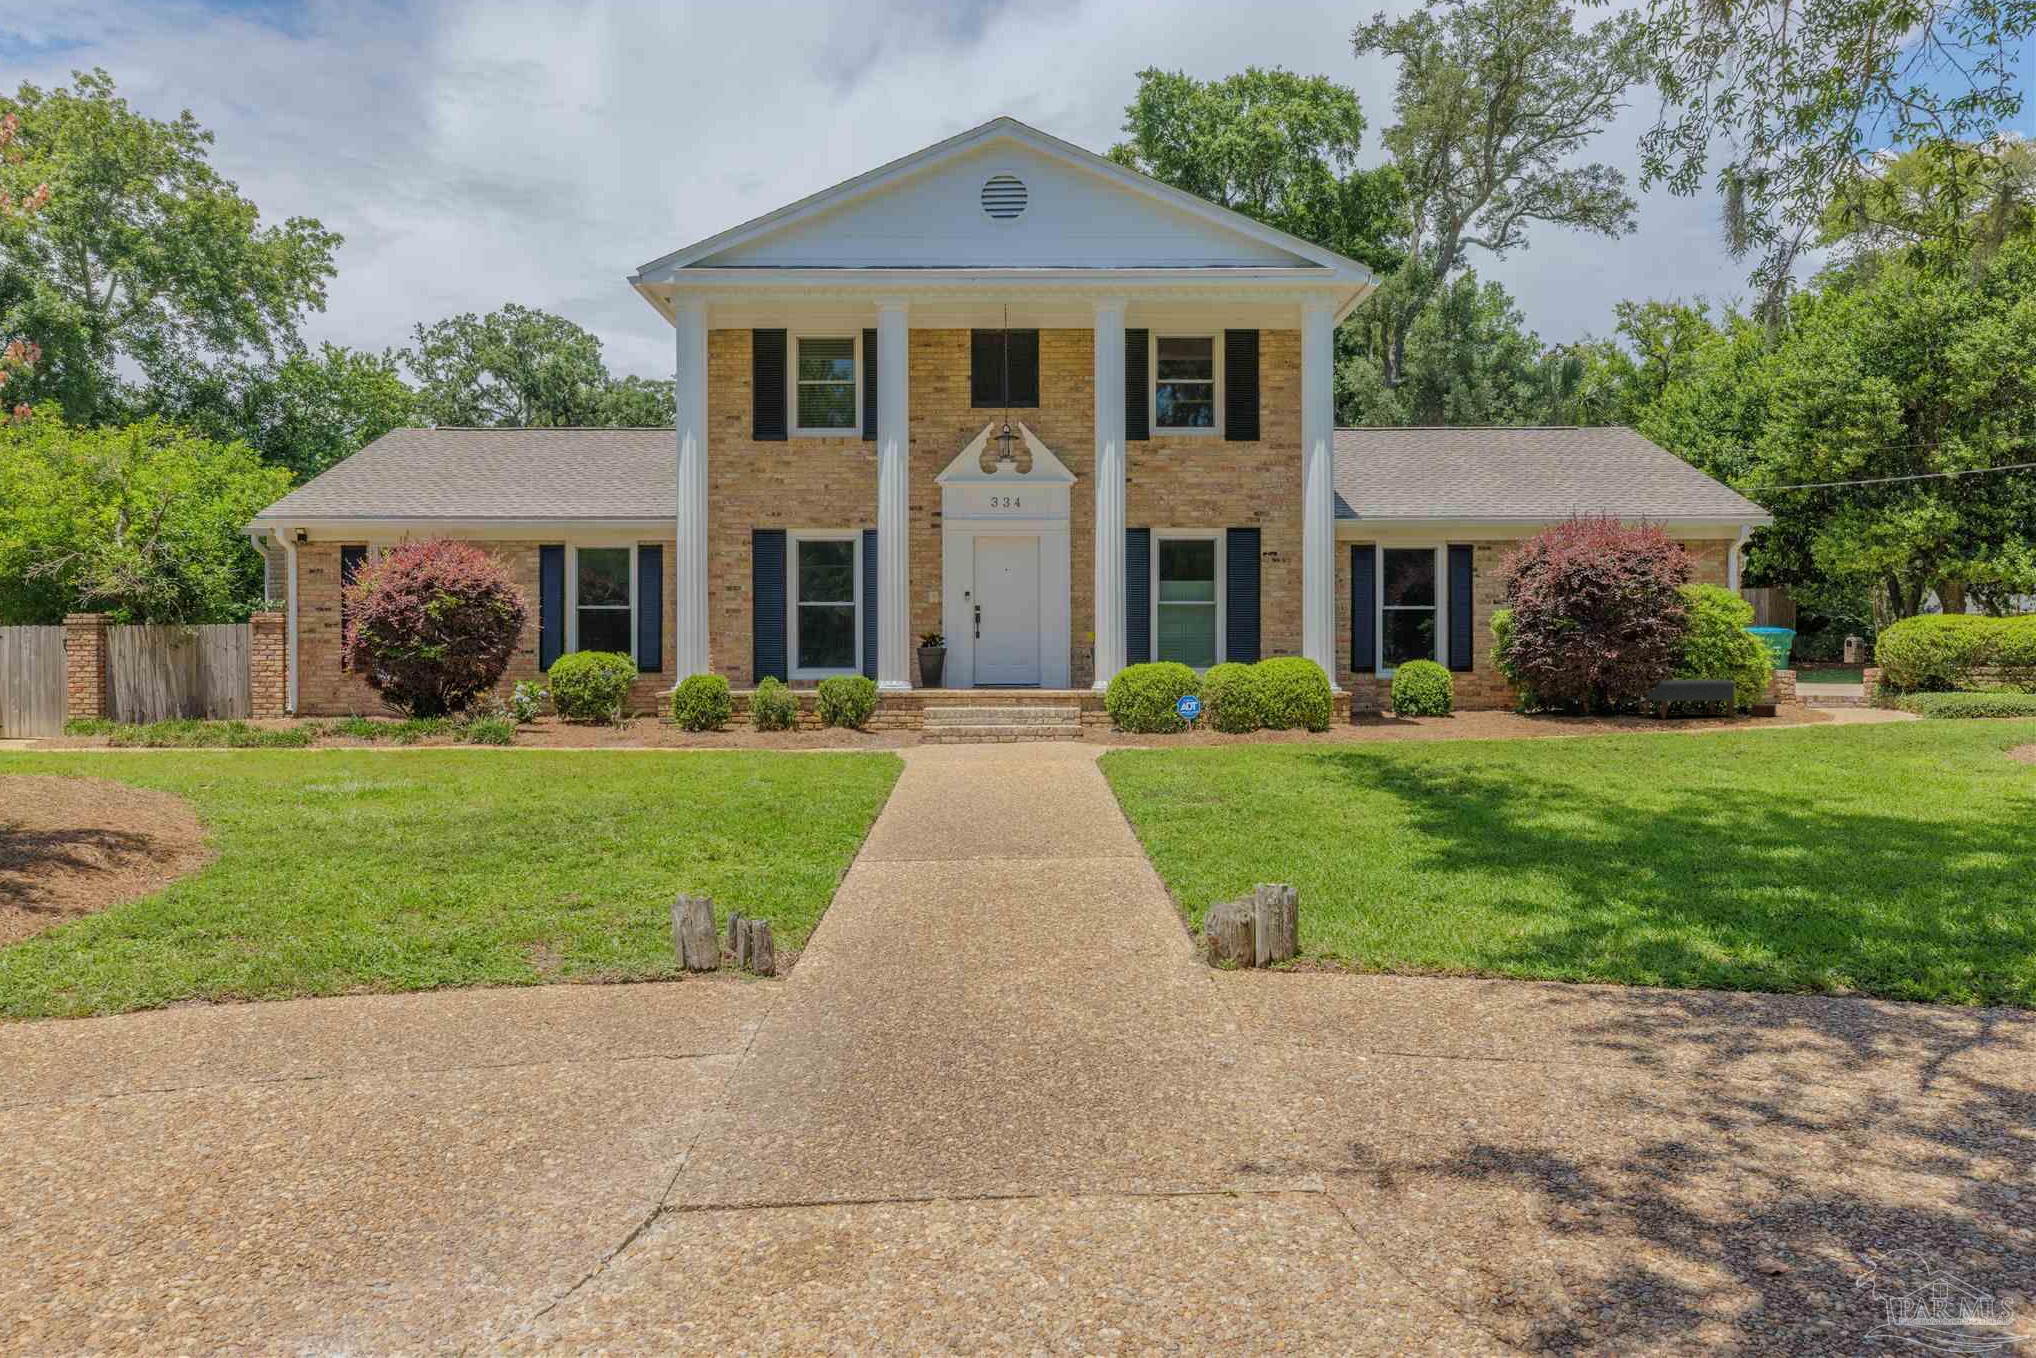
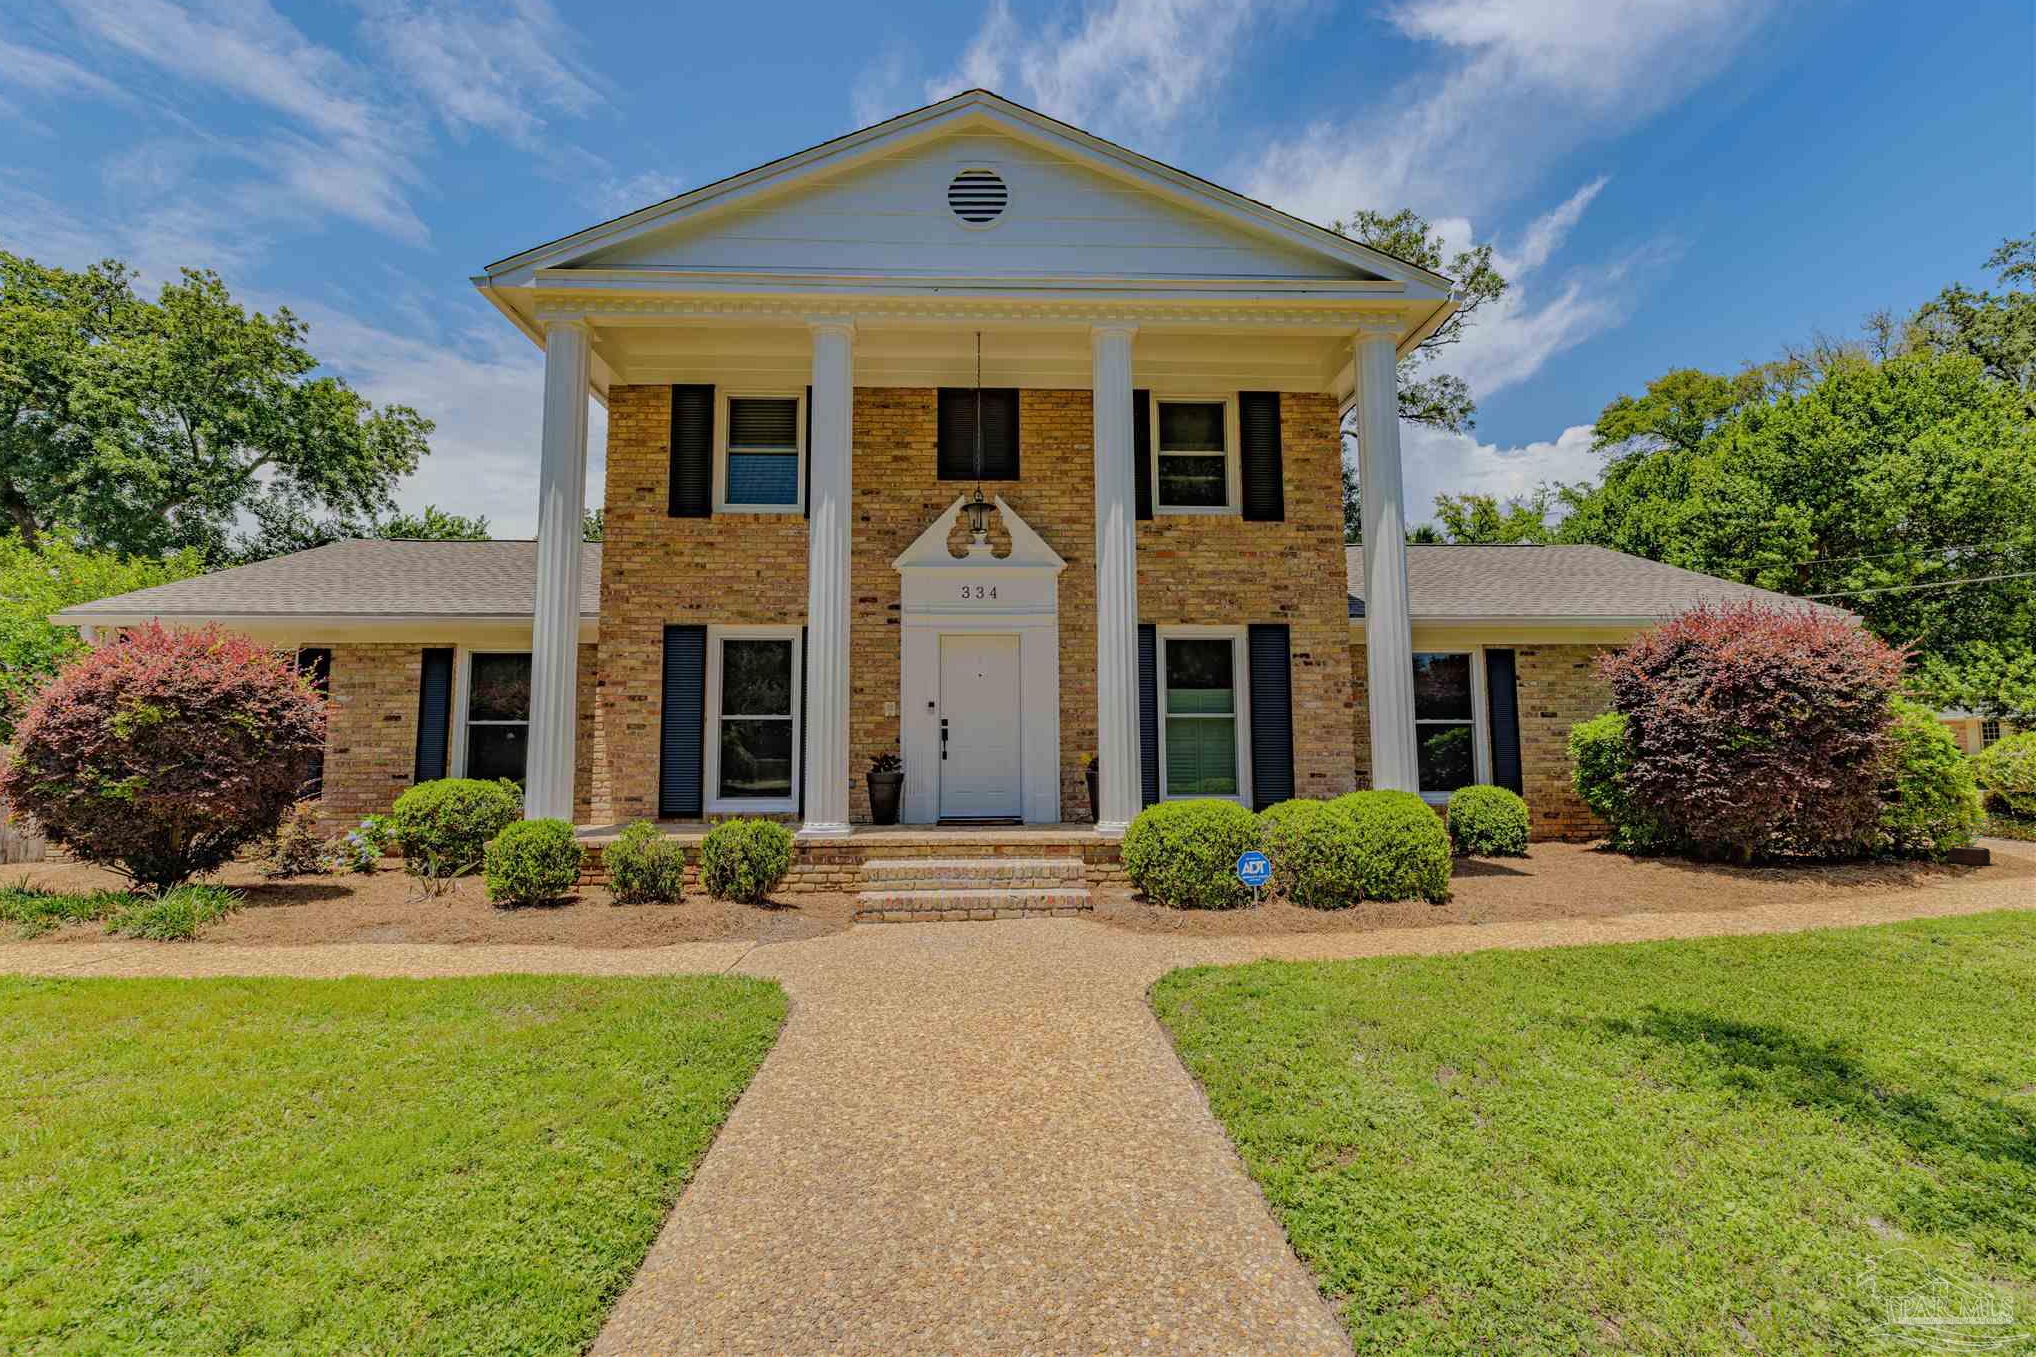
bench: present [1644,679,1735,718] -> none [1809,814,1935,870]

